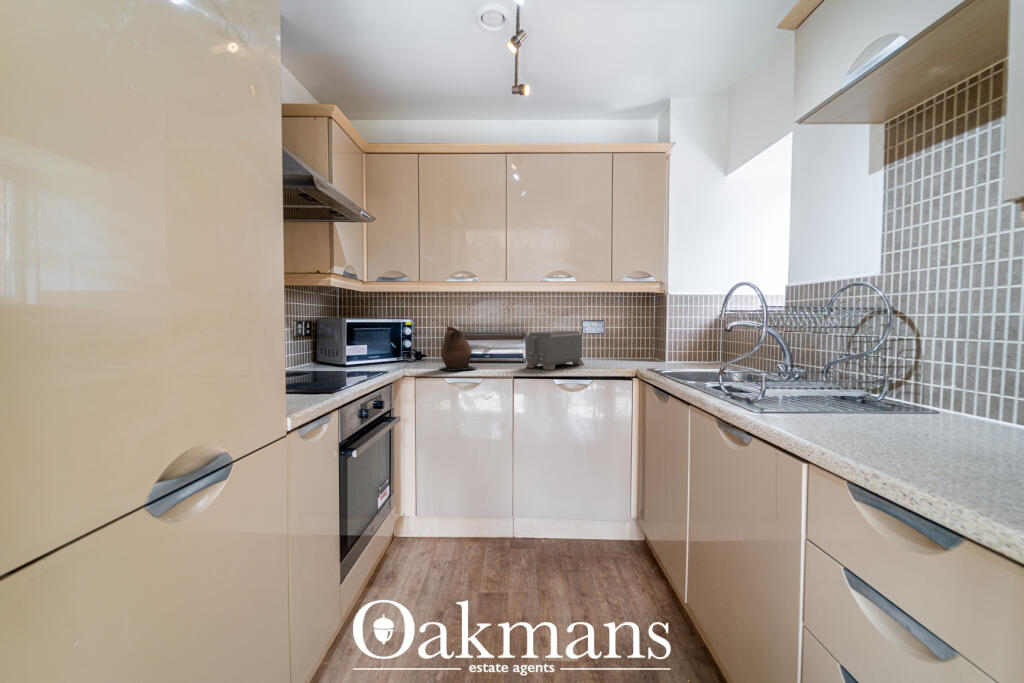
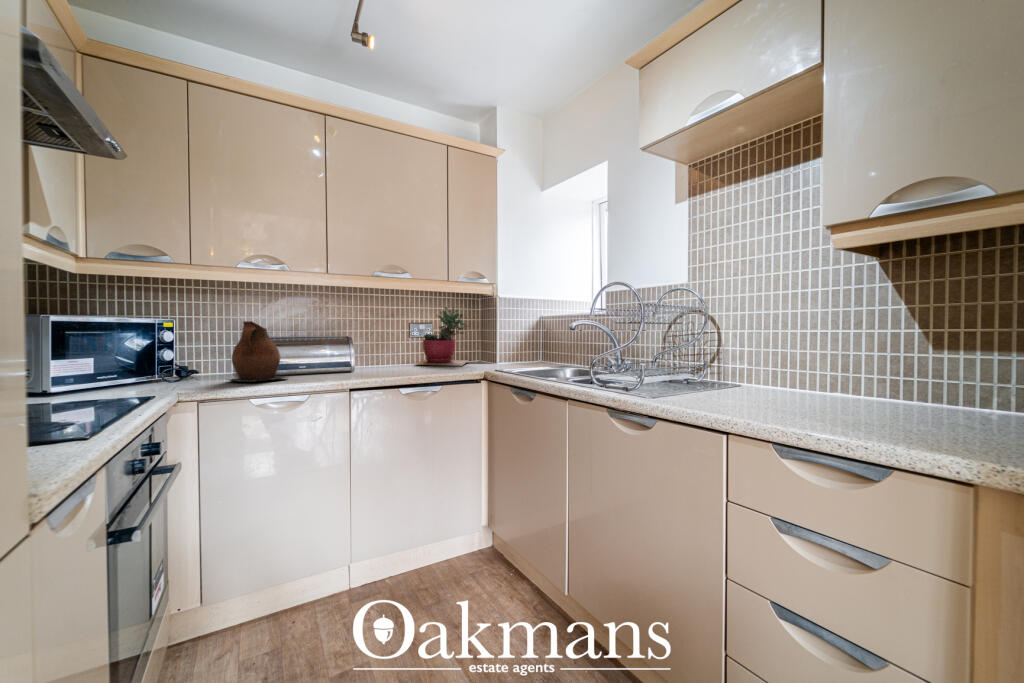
succulent plant: none [583,306,639,363] -> present [415,307,468,366]
toaster: present [525,331,584,370] -> none [354,331,420,375]

